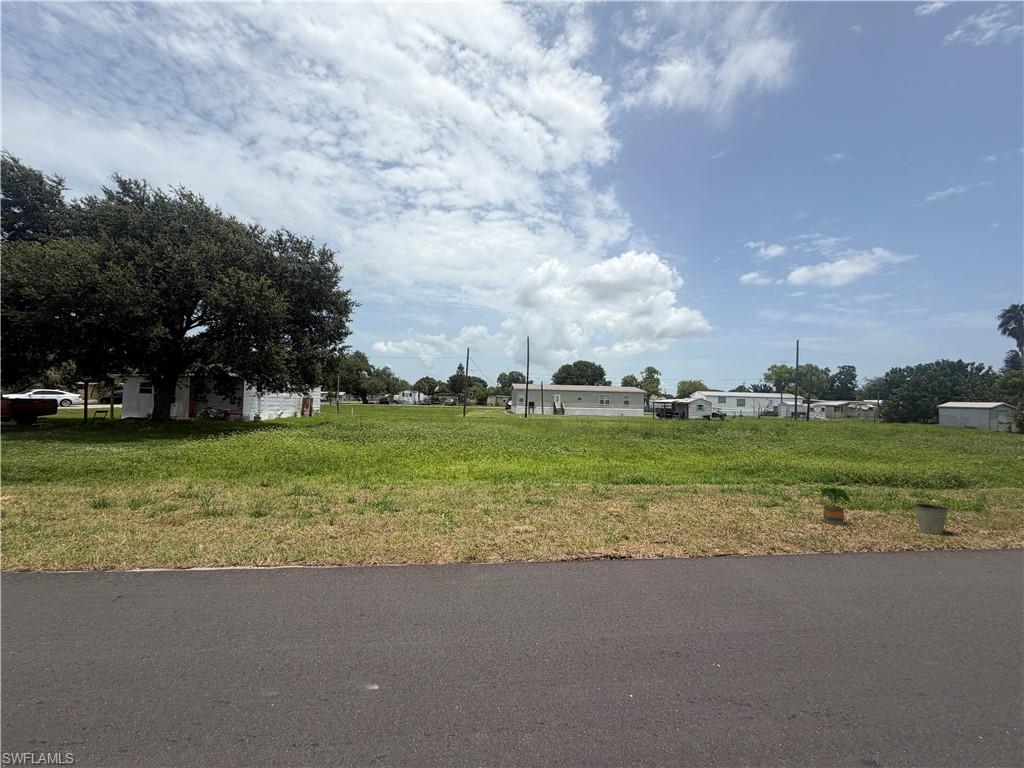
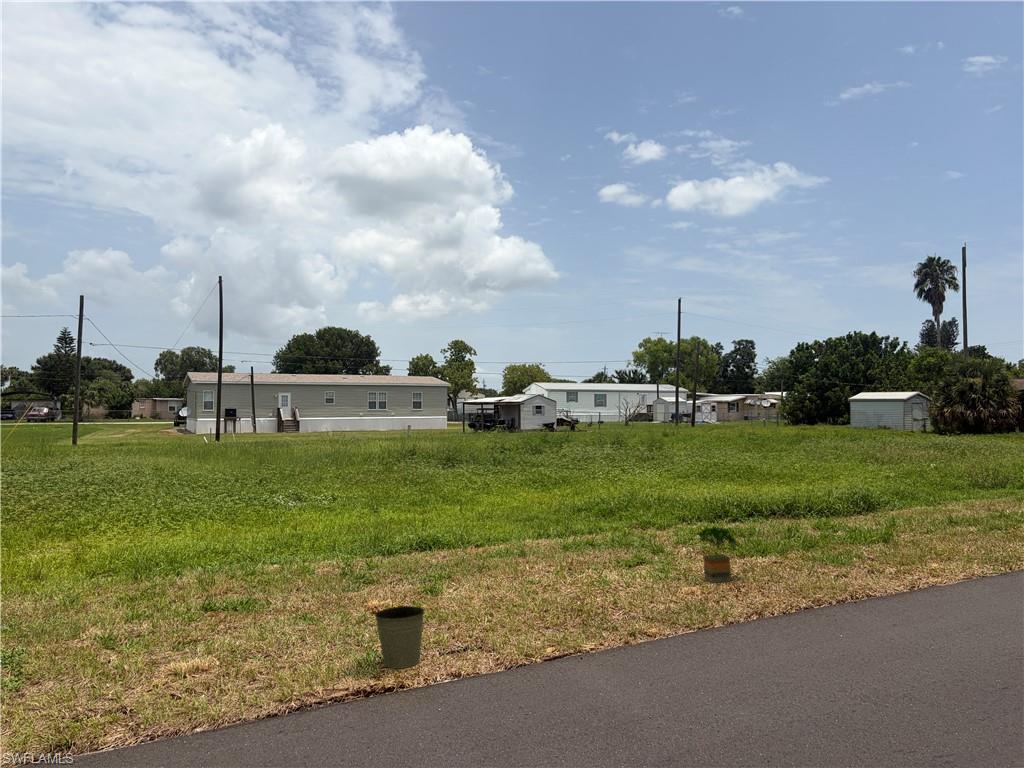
bucket: present [914,504,948,535] -> present [375,606,424,668]

